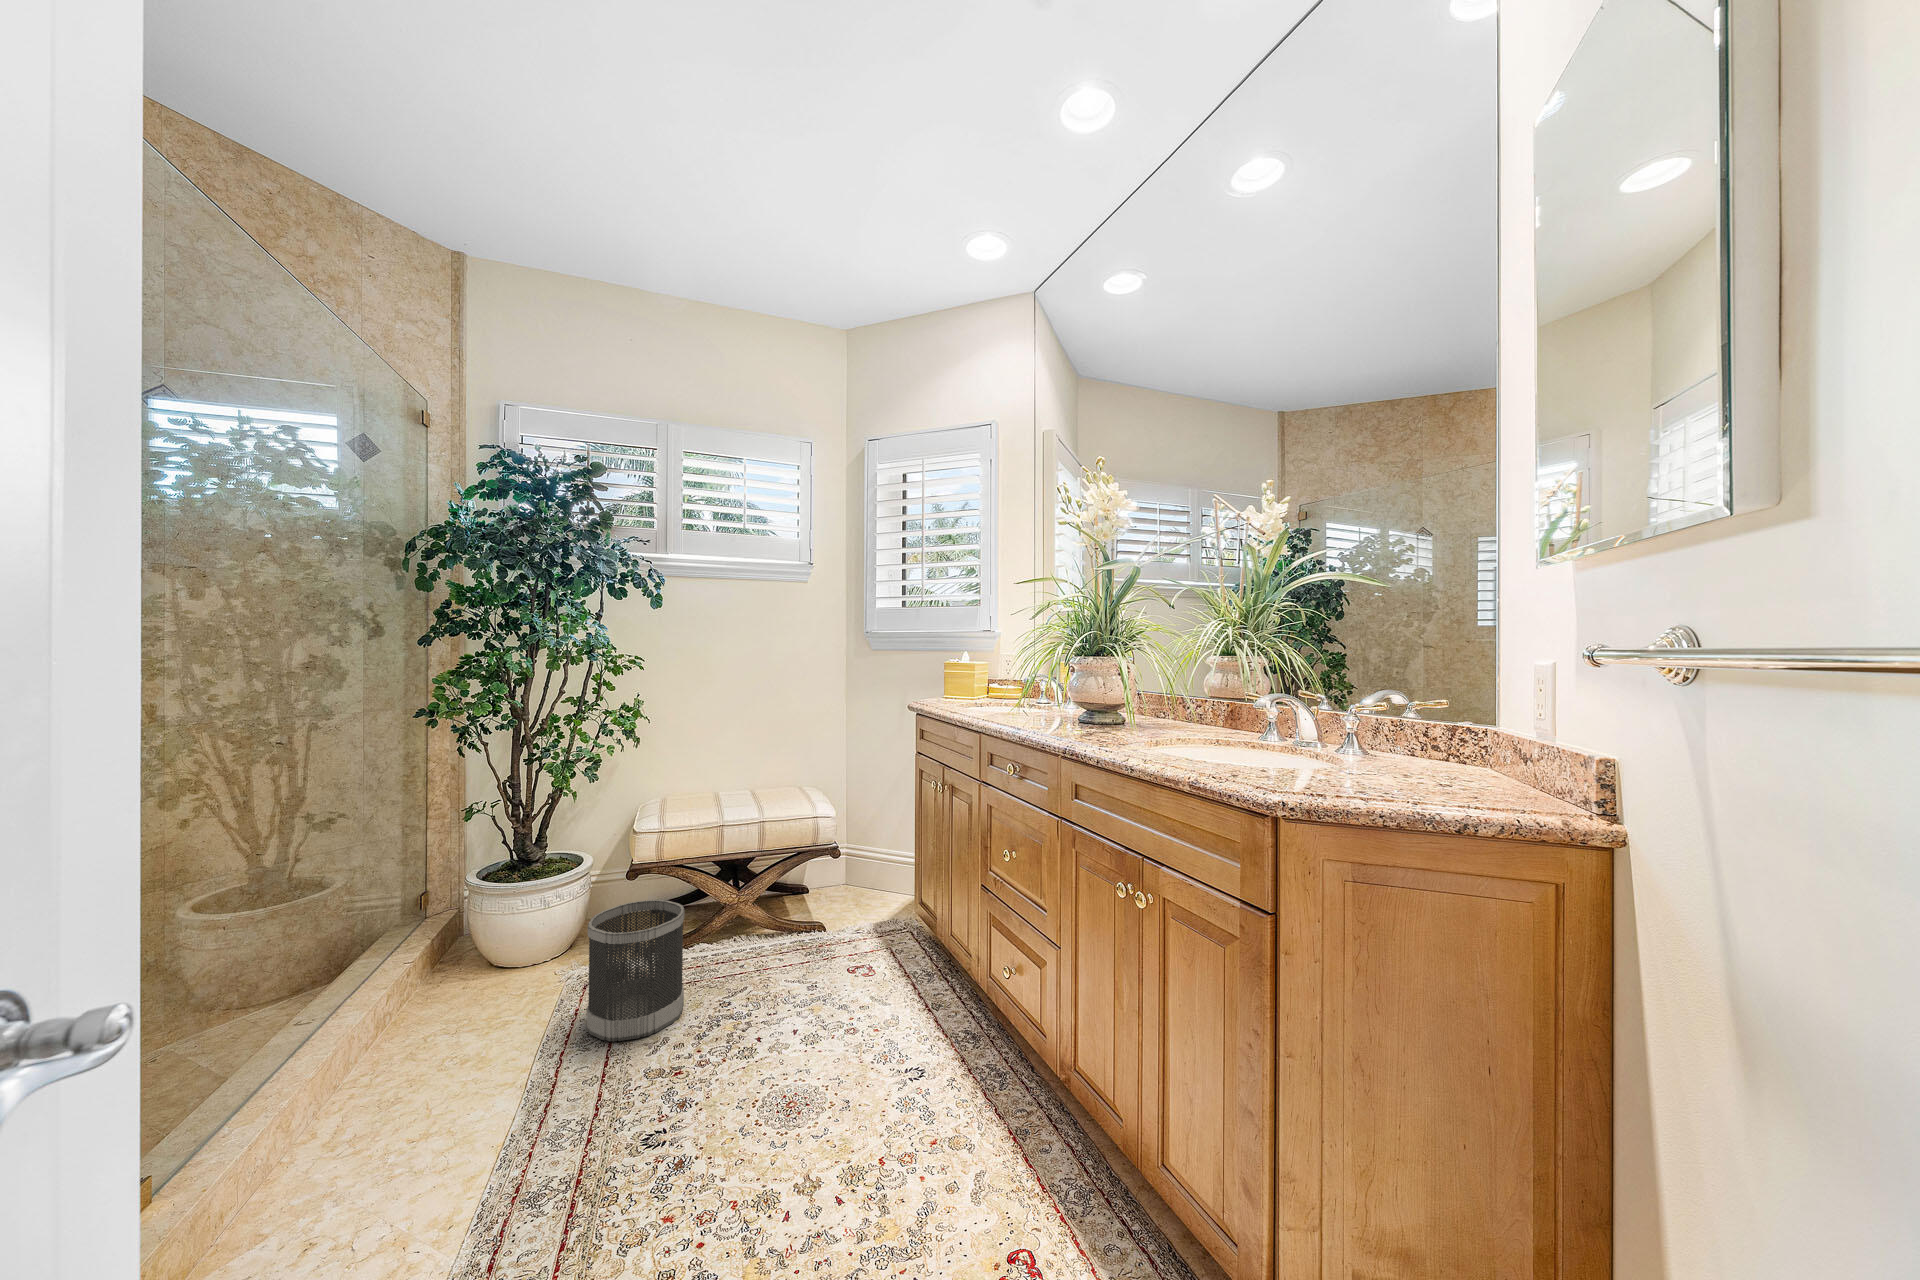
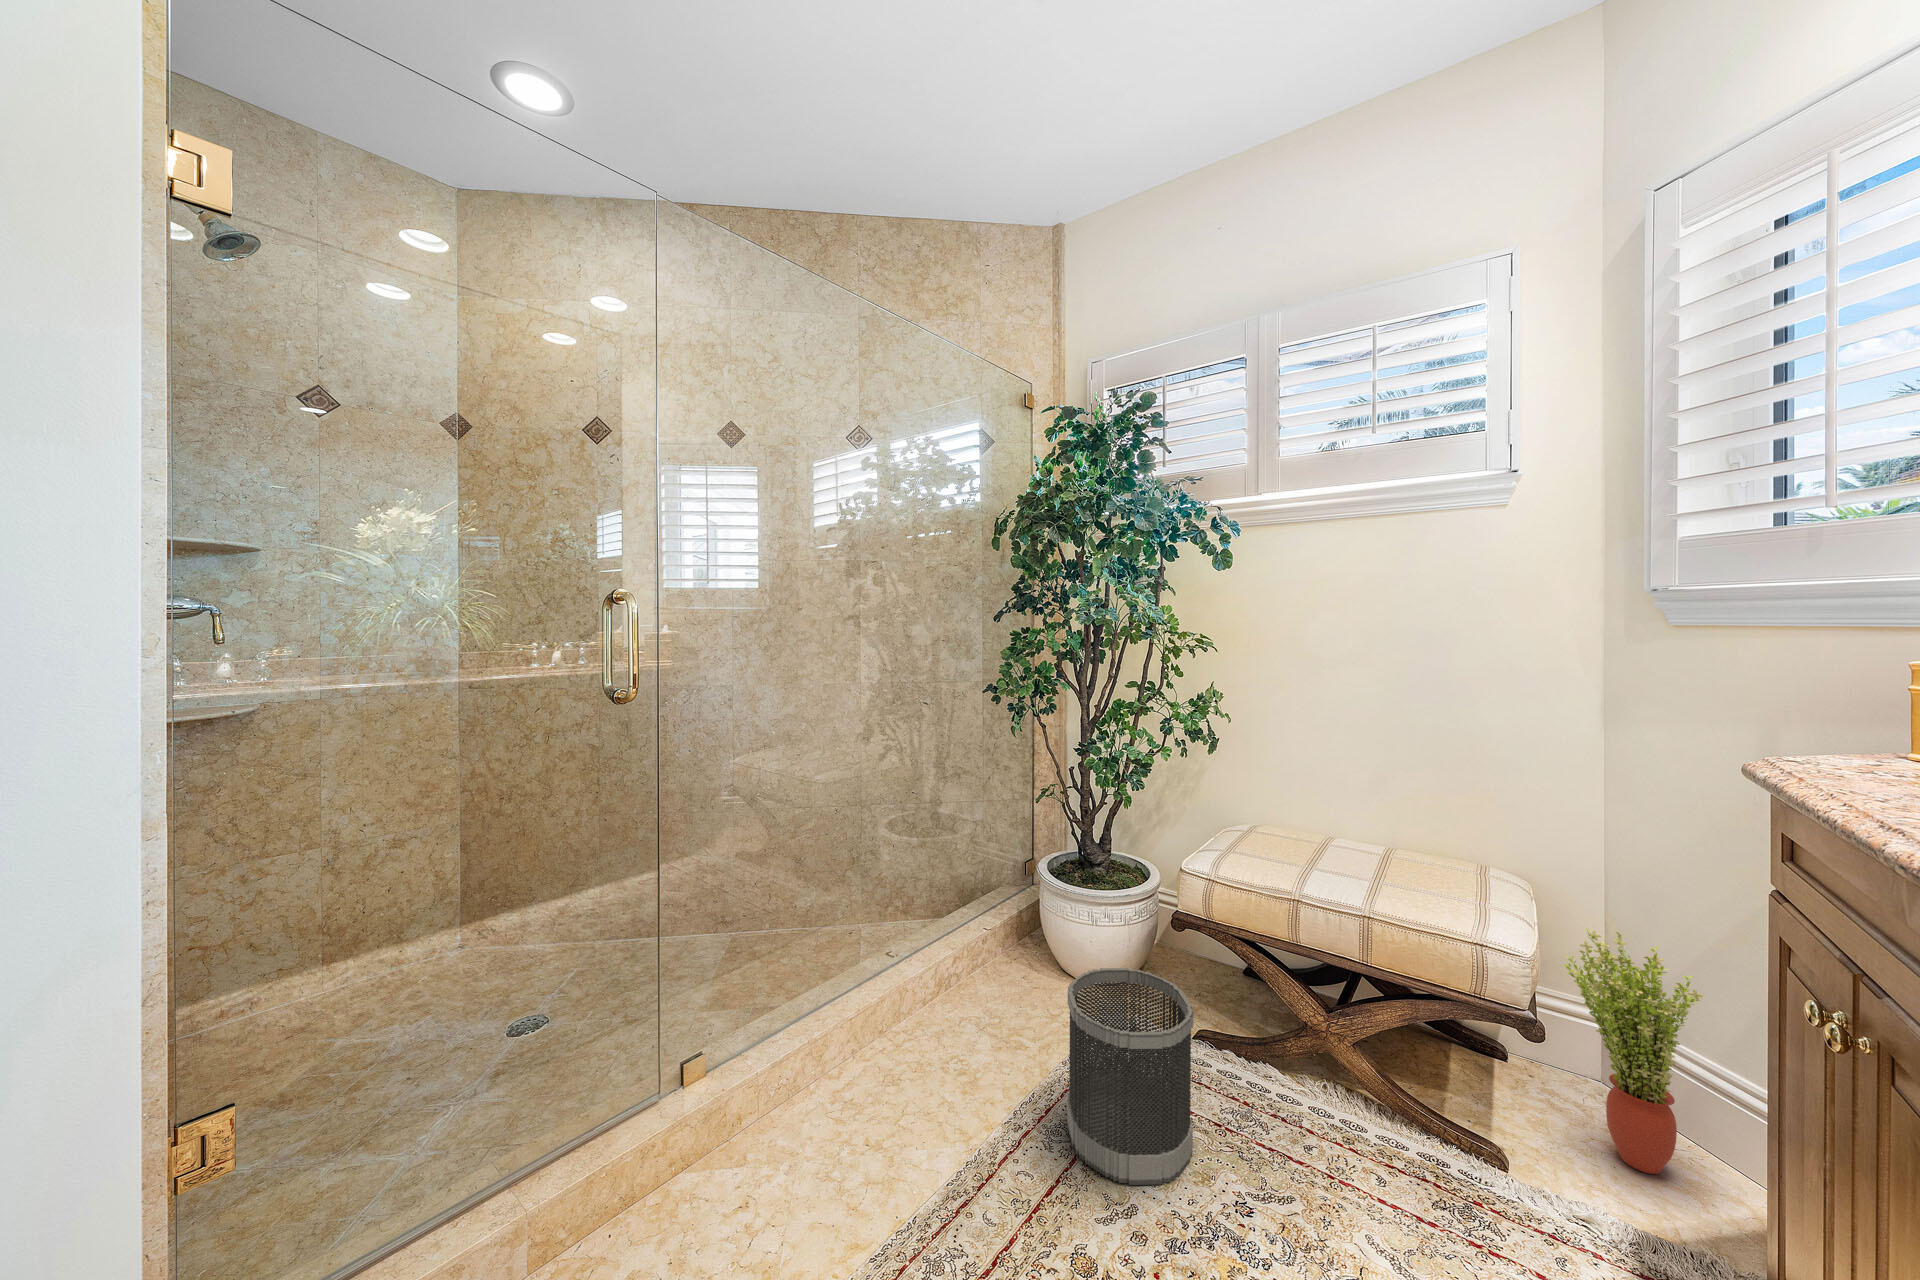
potted plant: none [840,797,888,907] -> present [1564,928,1703,1174]

